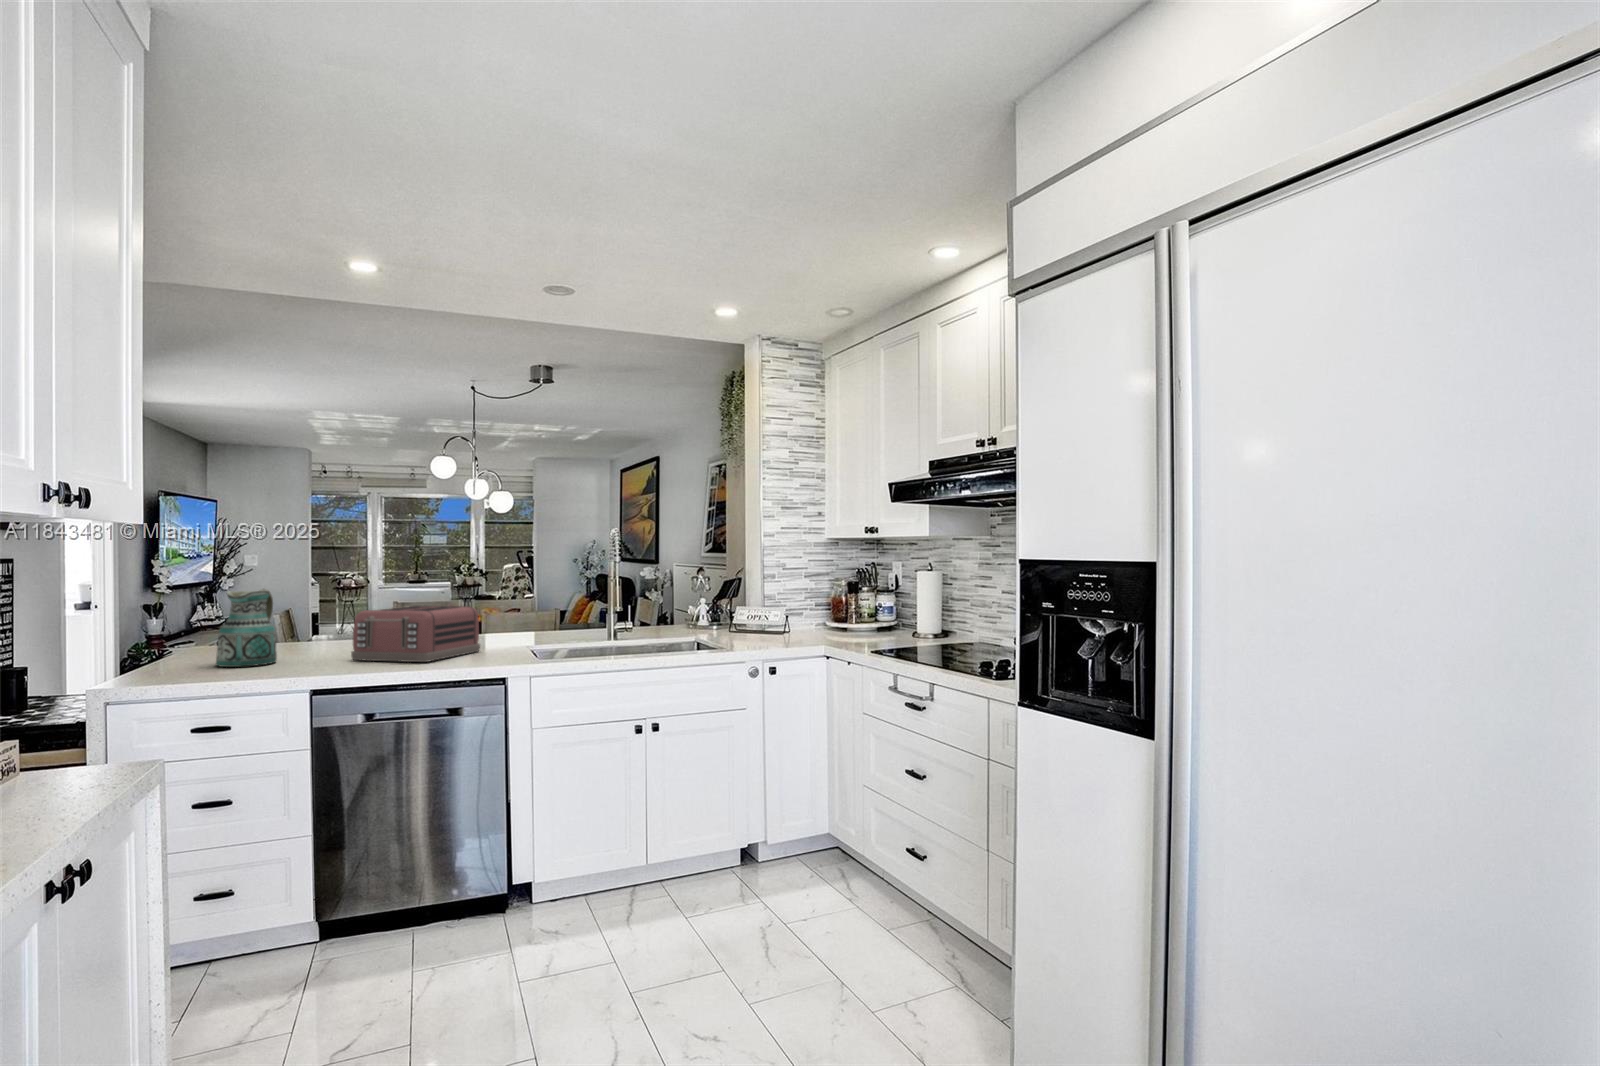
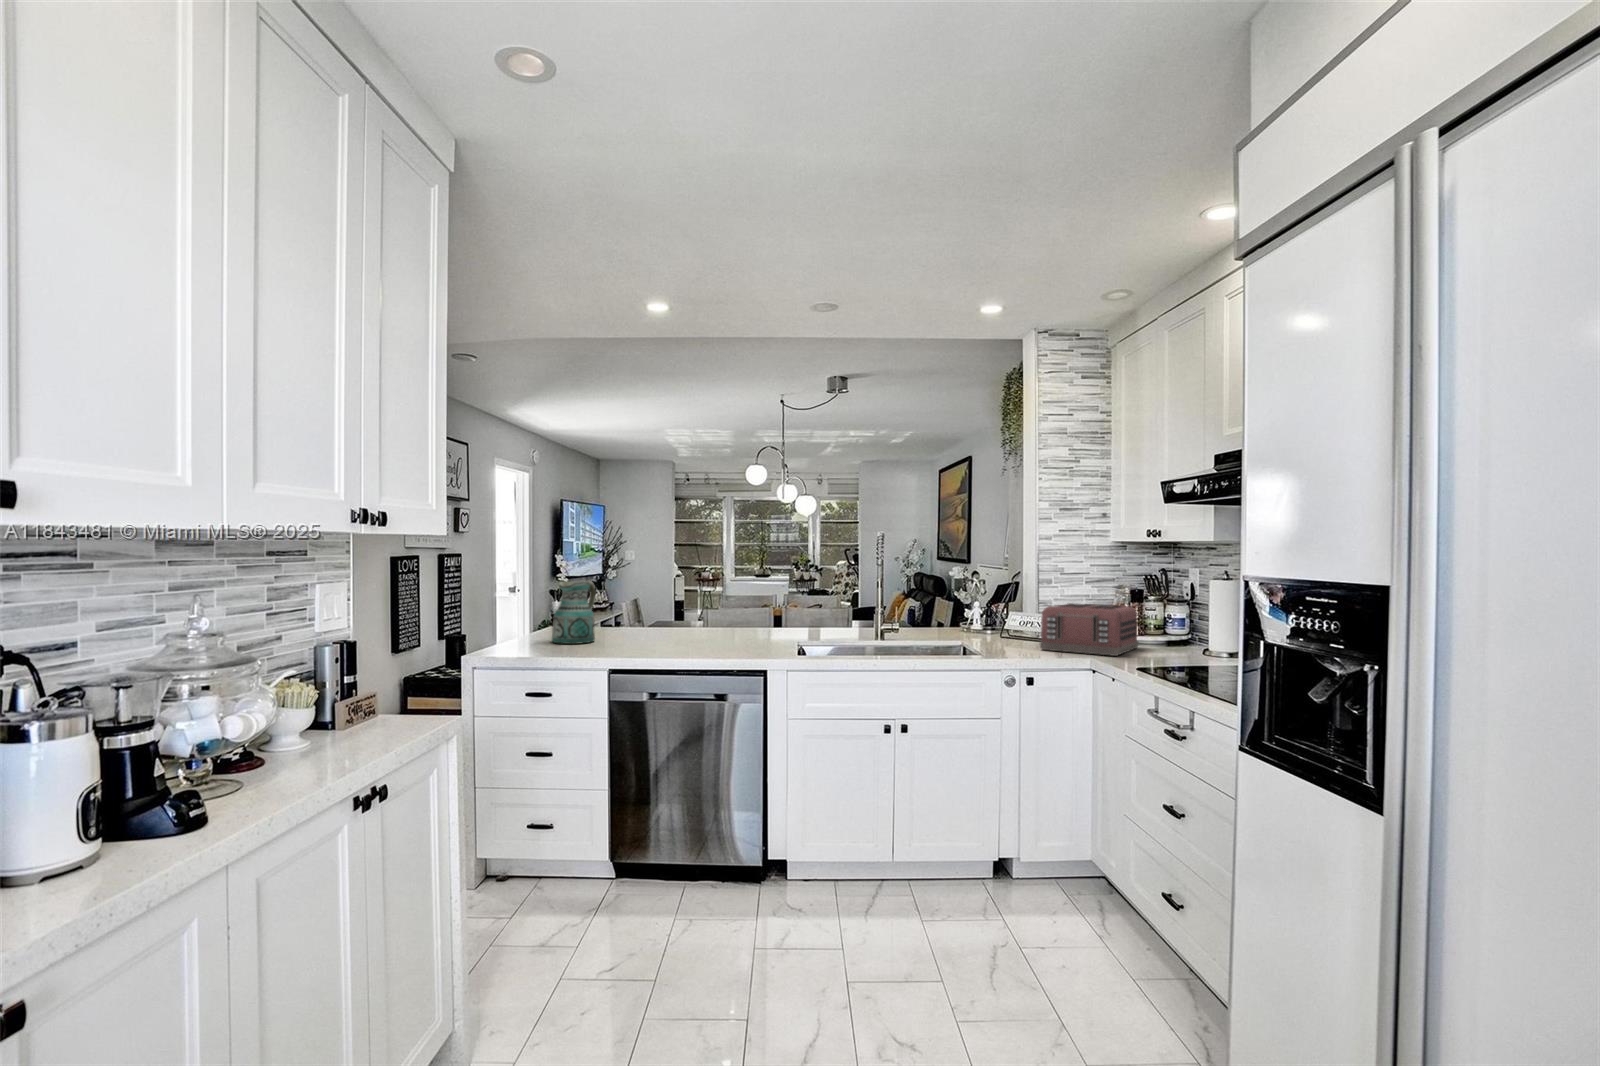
toaster: present [351,606,480,662] -> present [1040,603,1138,656]

